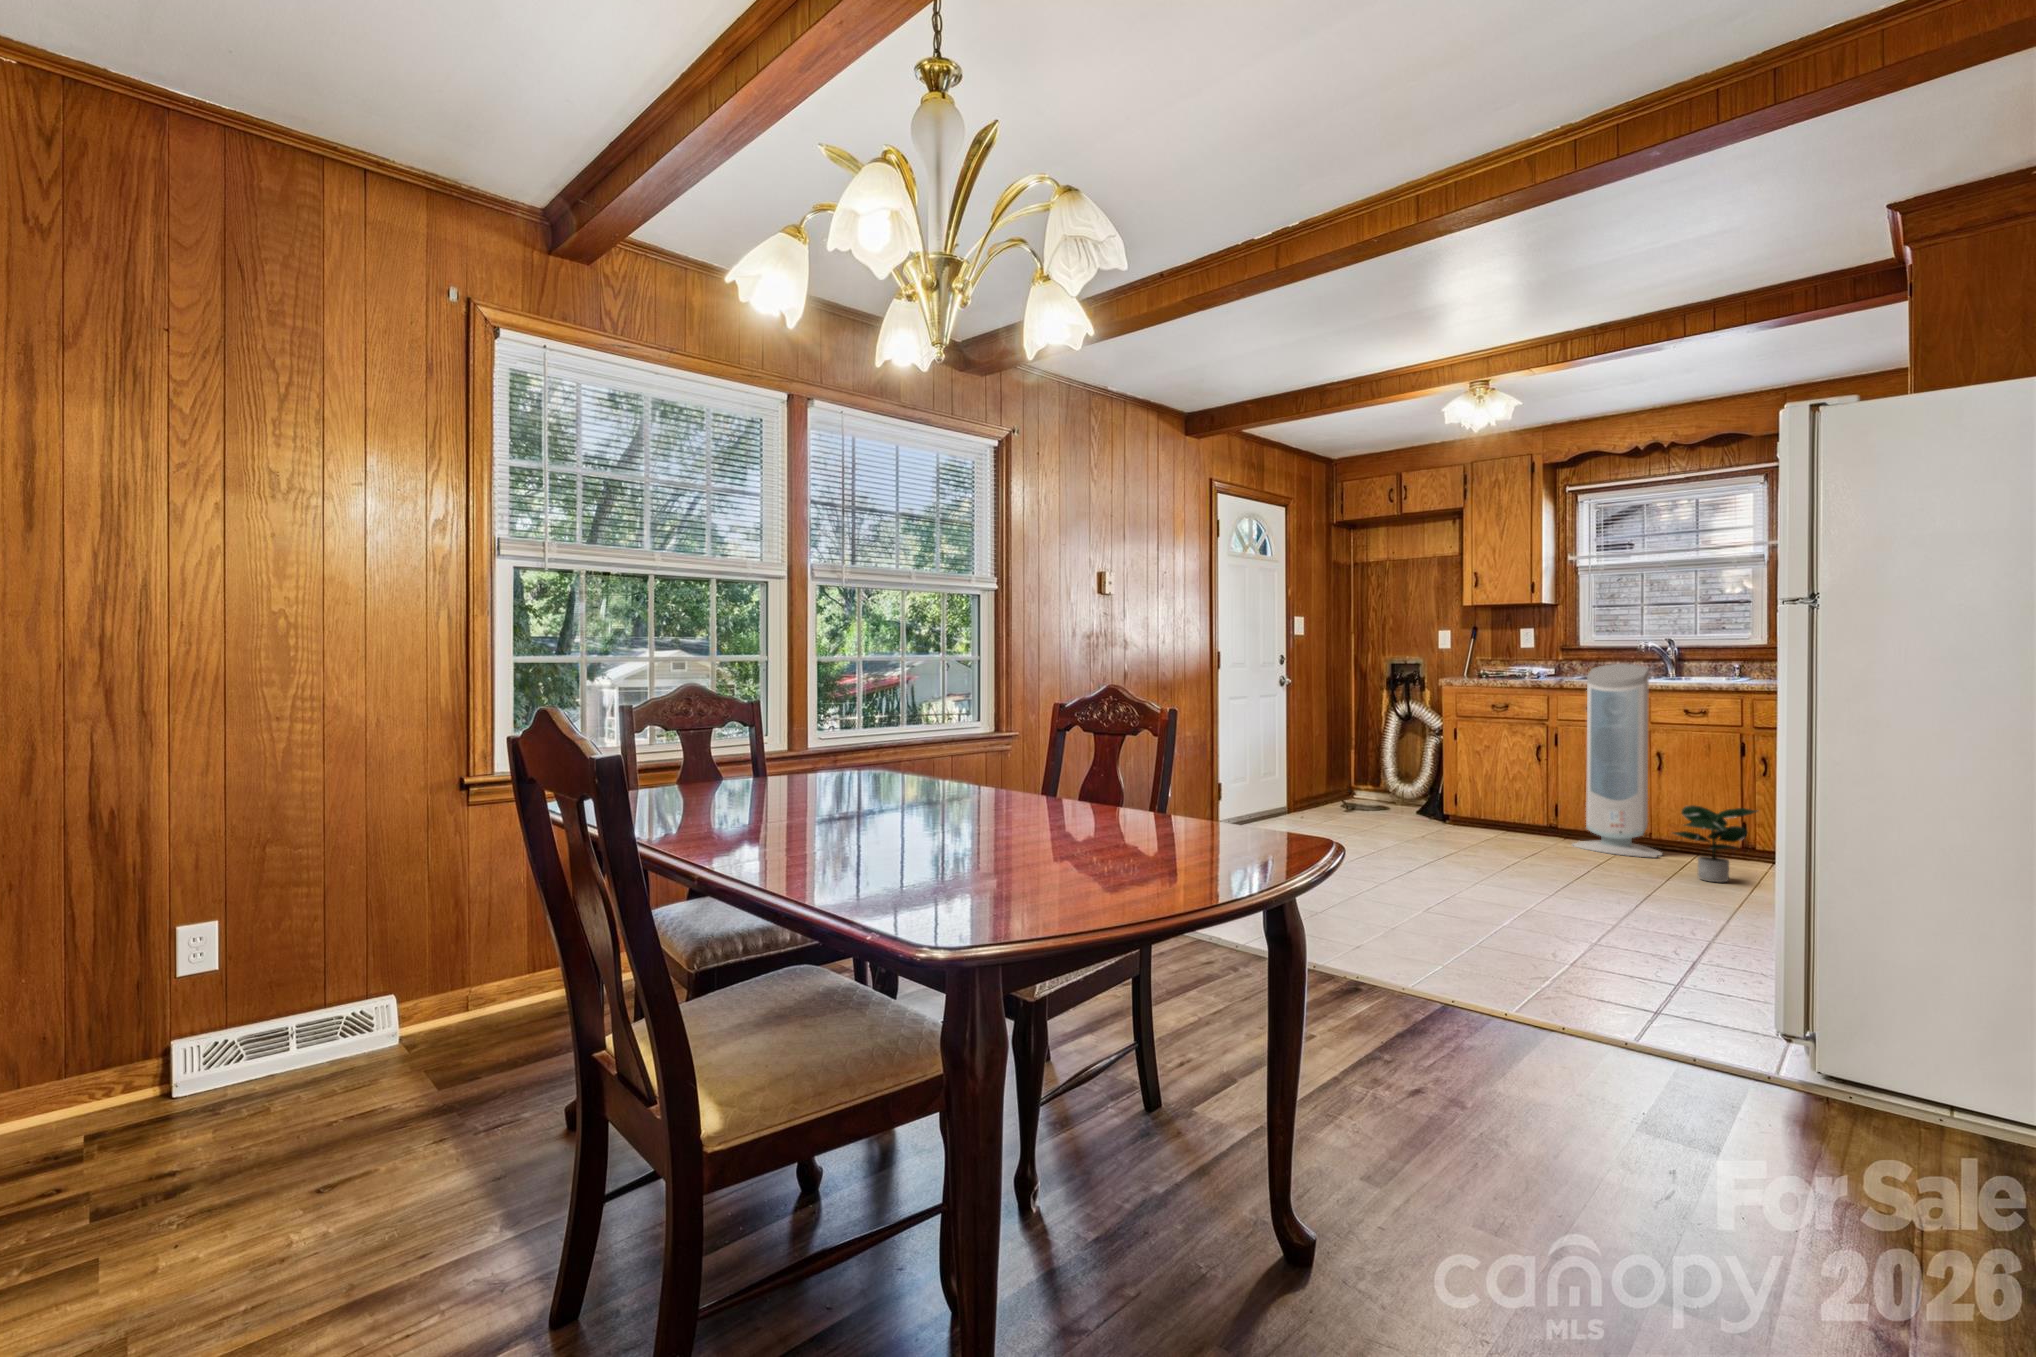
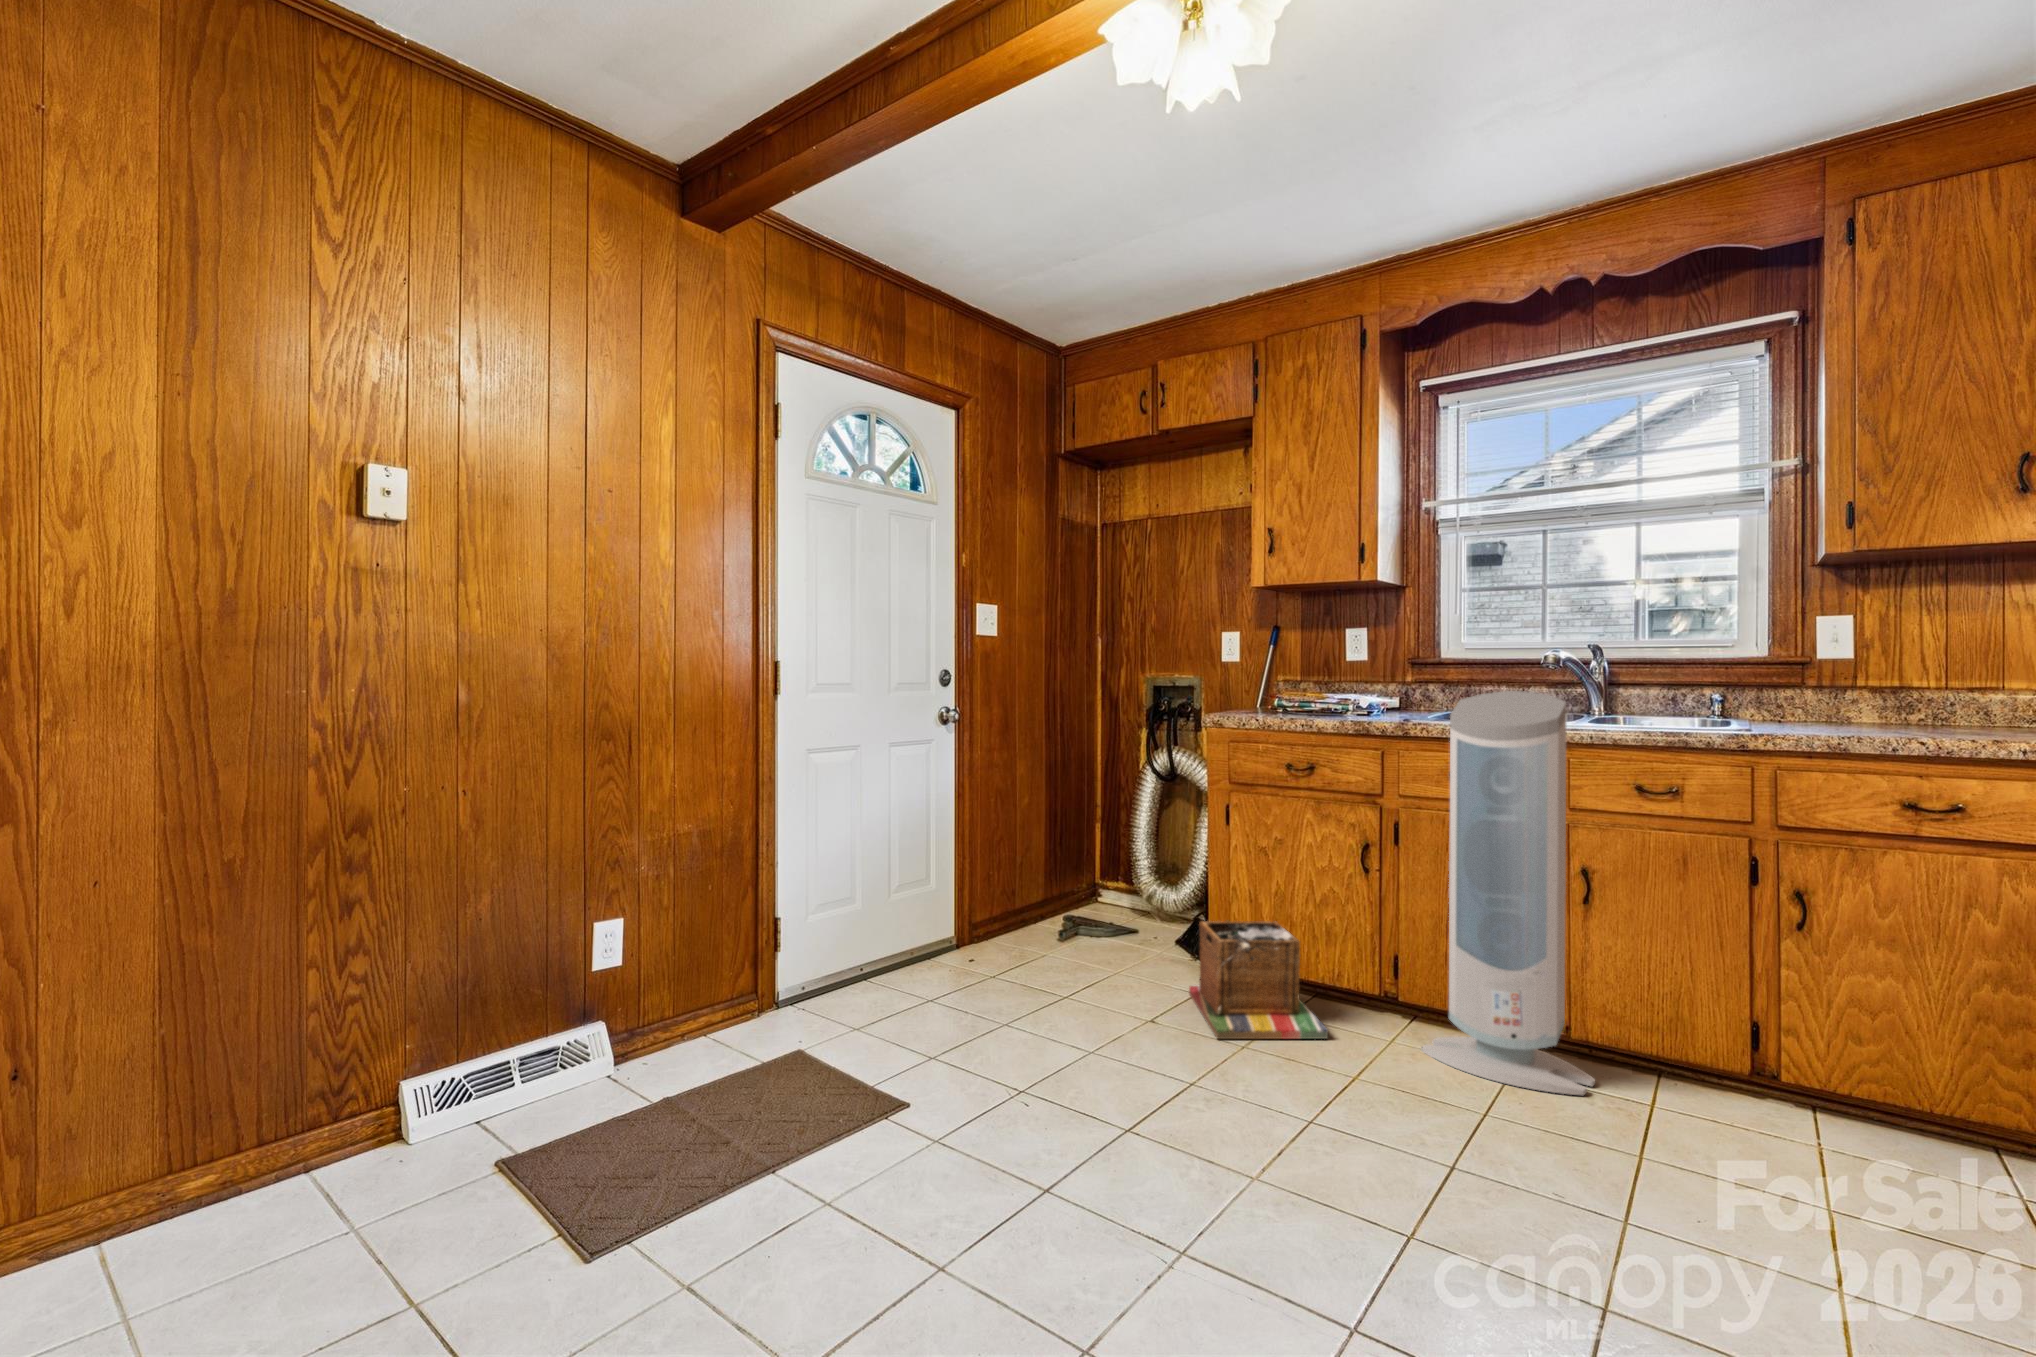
laundry basket: none [1437,788,1521,841] -> present [1189,921,1328,1039]
potted plant: present [1673,805,1756,882] -> none [1626,1009,1829,1212]

